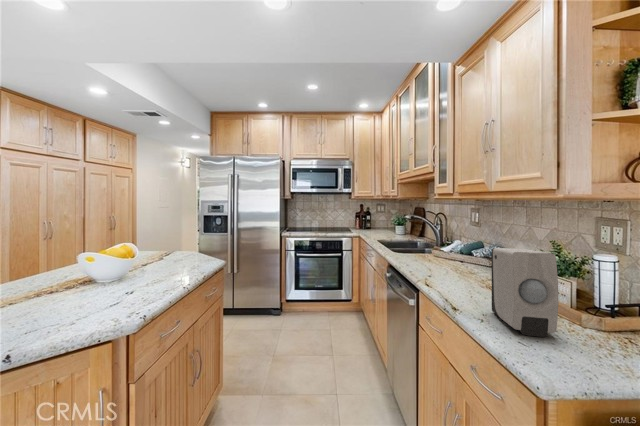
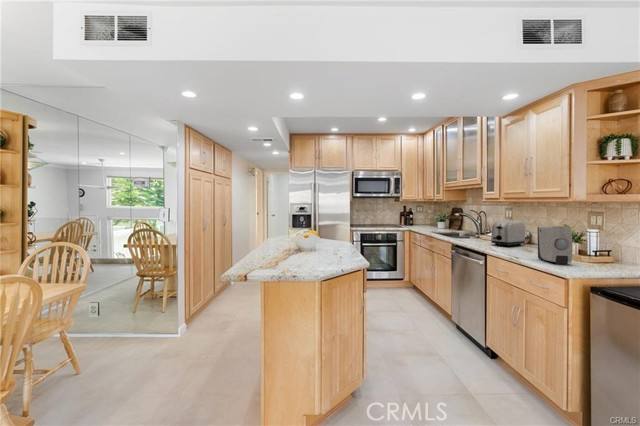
toaster: none [436,229,491,272] -> present [491,221,525,247]

